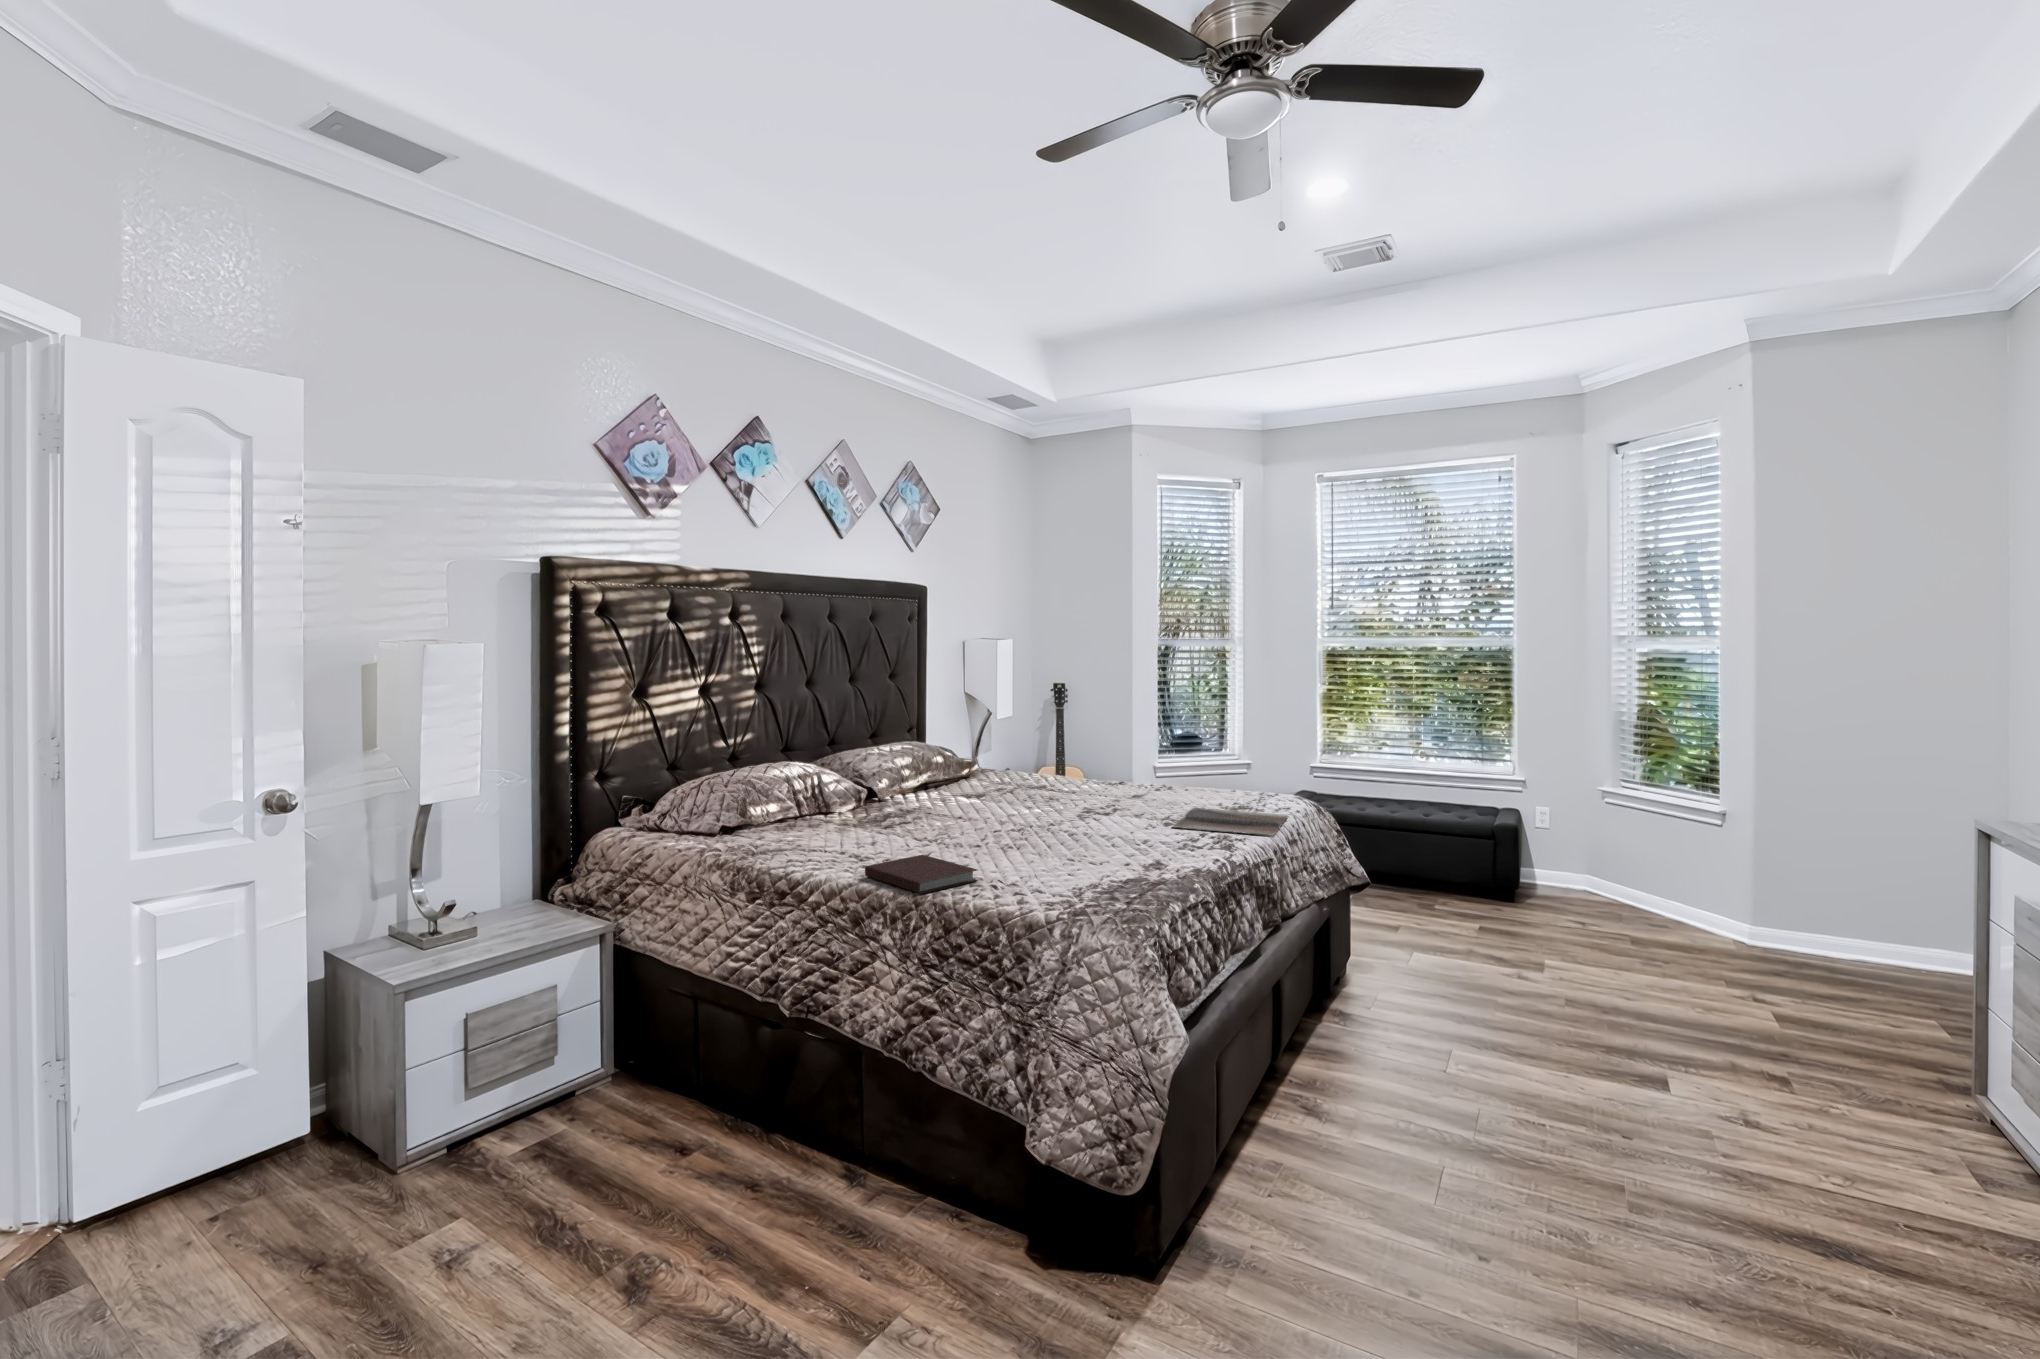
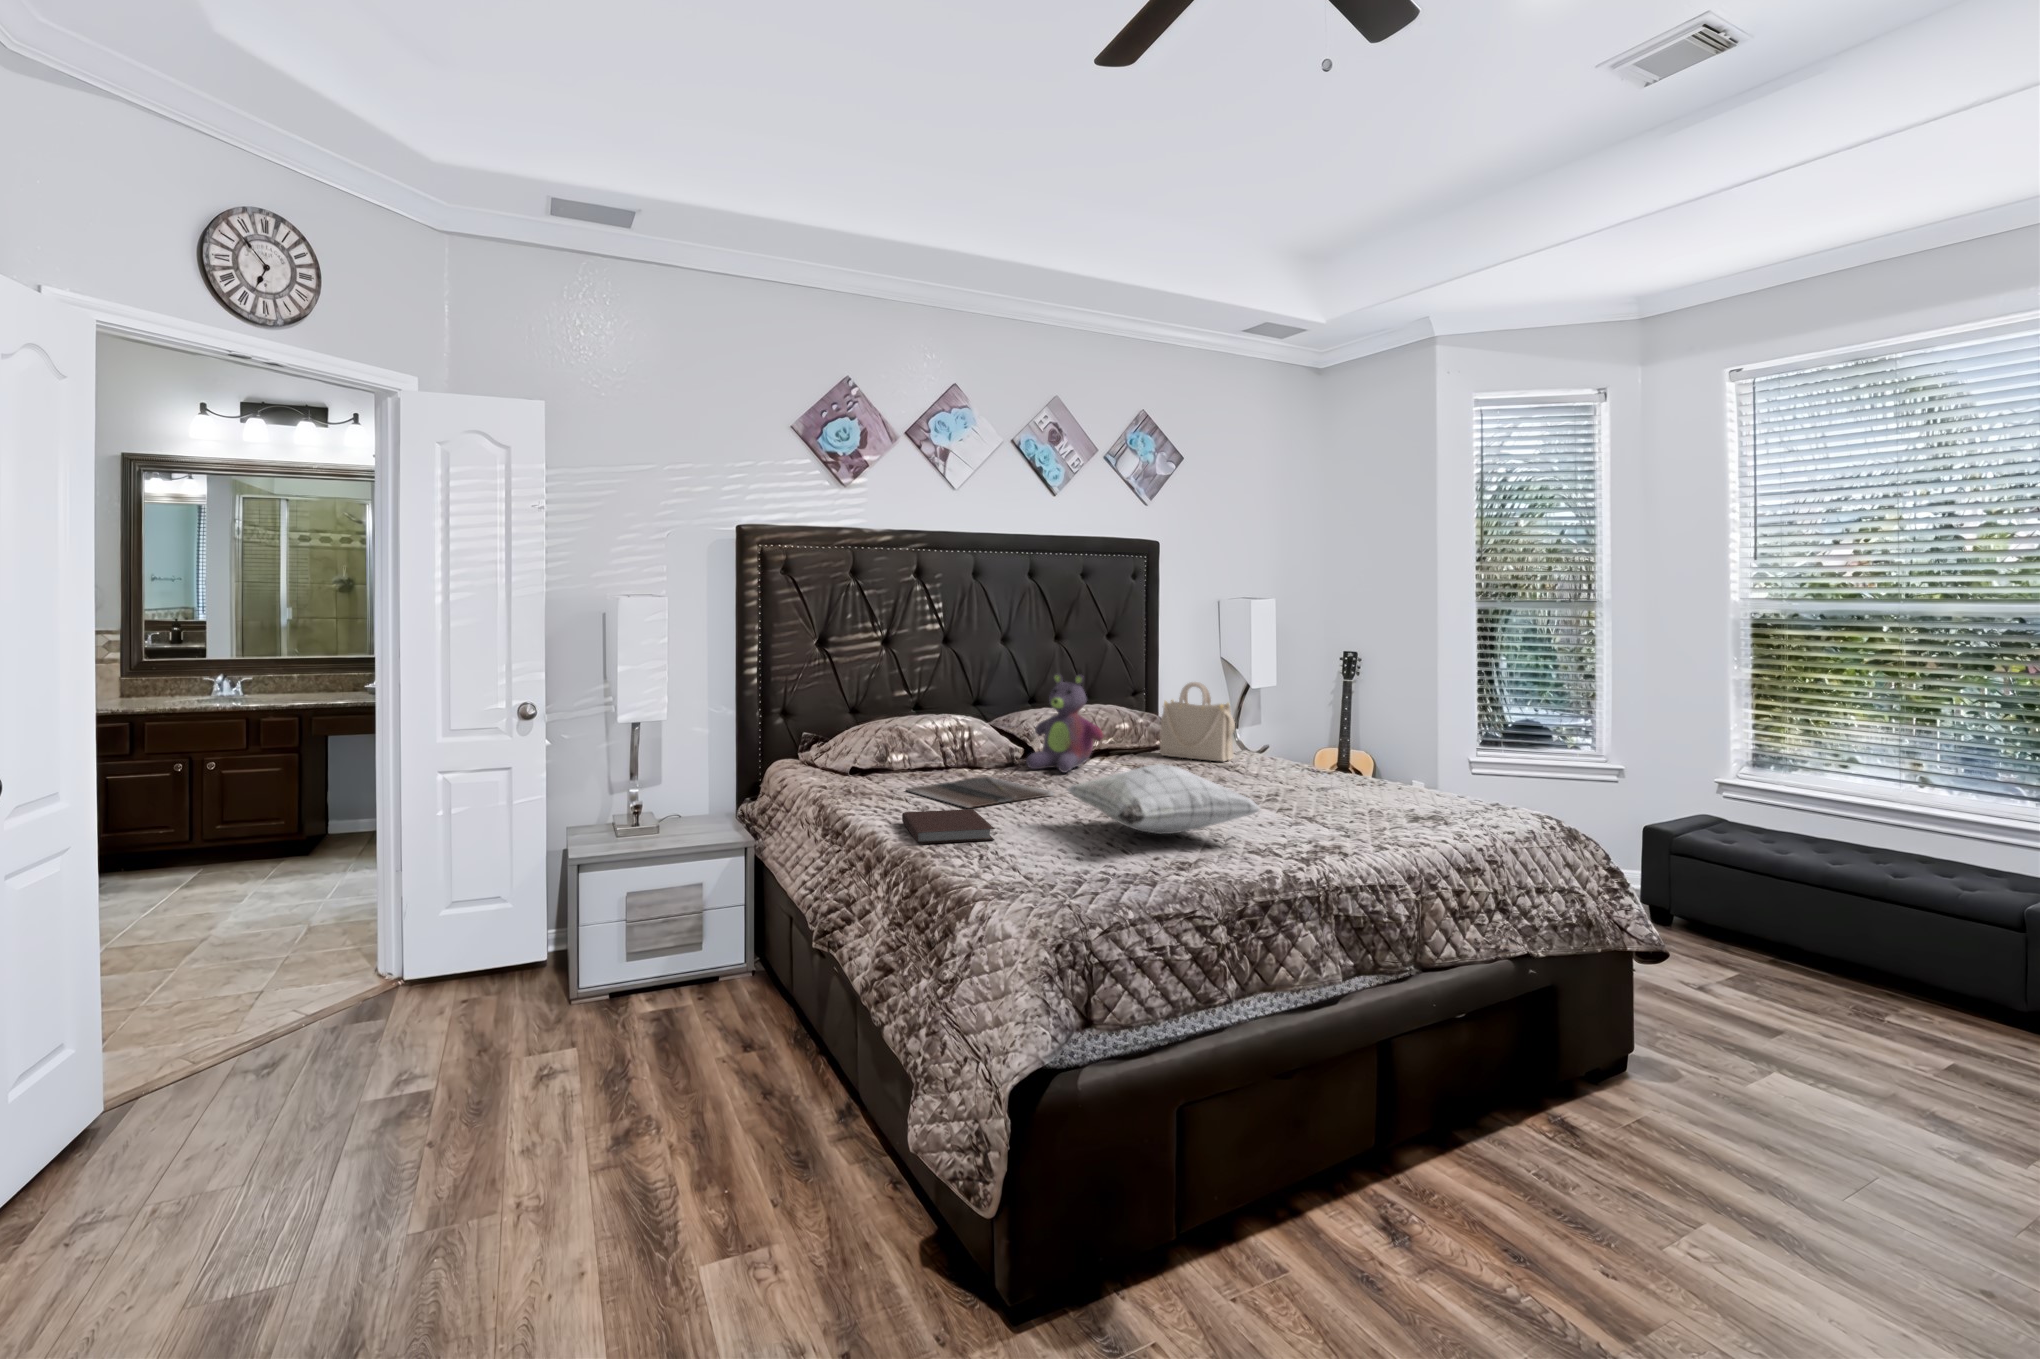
stuffed bear: none [875,715,948,811] -> present [1026,673,1104,773]
handbag: none [969,717,1037,787] -> present [1160,682,1235,762]
pillow: none [1008,795,1182,857] -> present [1067,764,1260,834]
laptop: present [1173,808,1288,836] -> present [906,777,1054,808]

